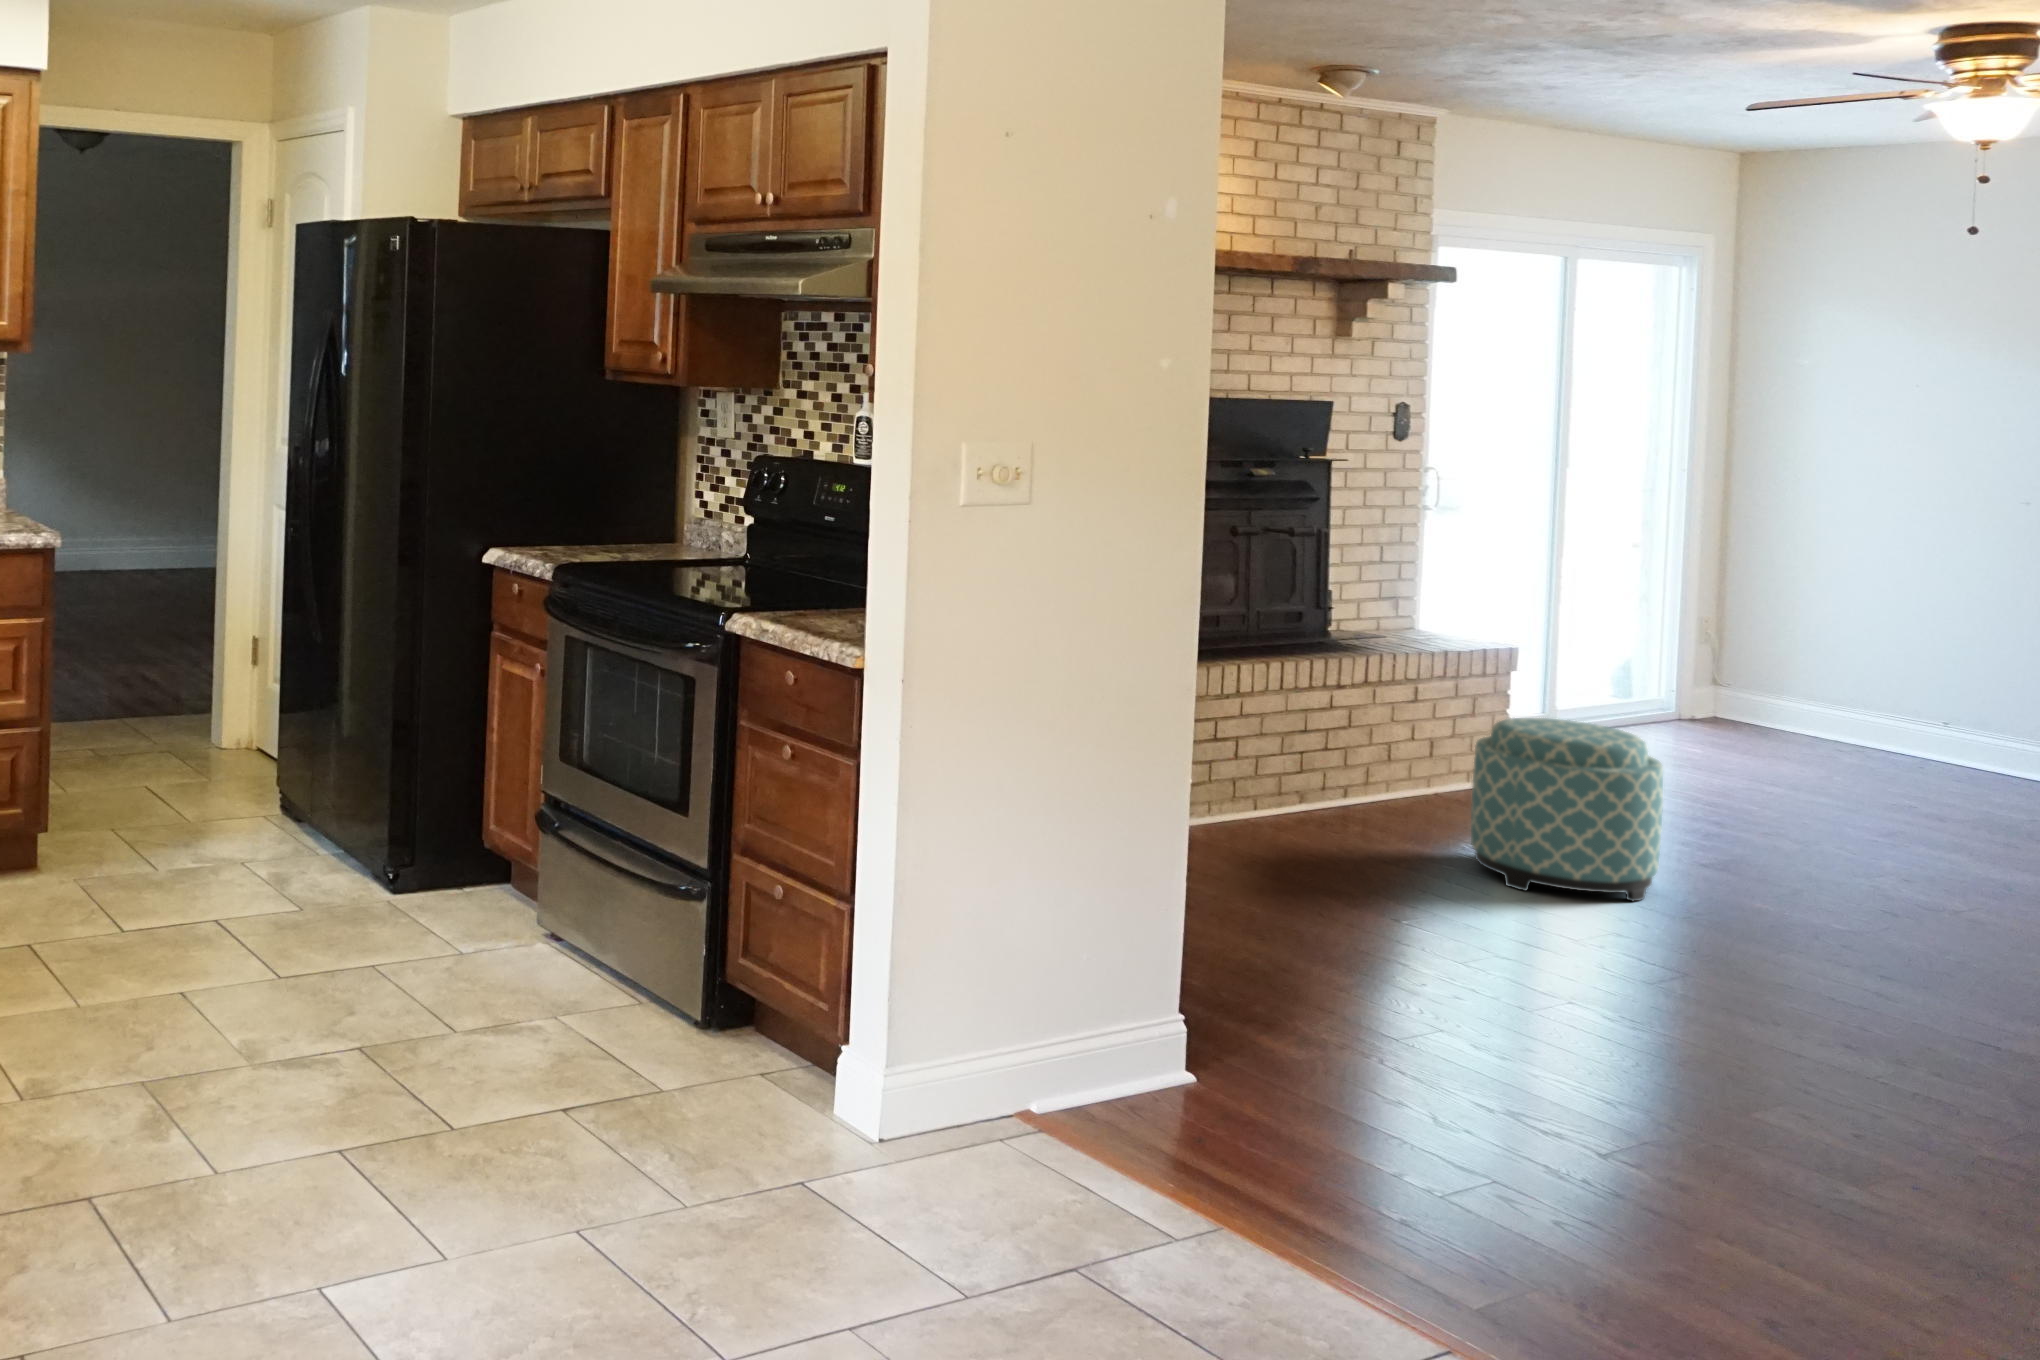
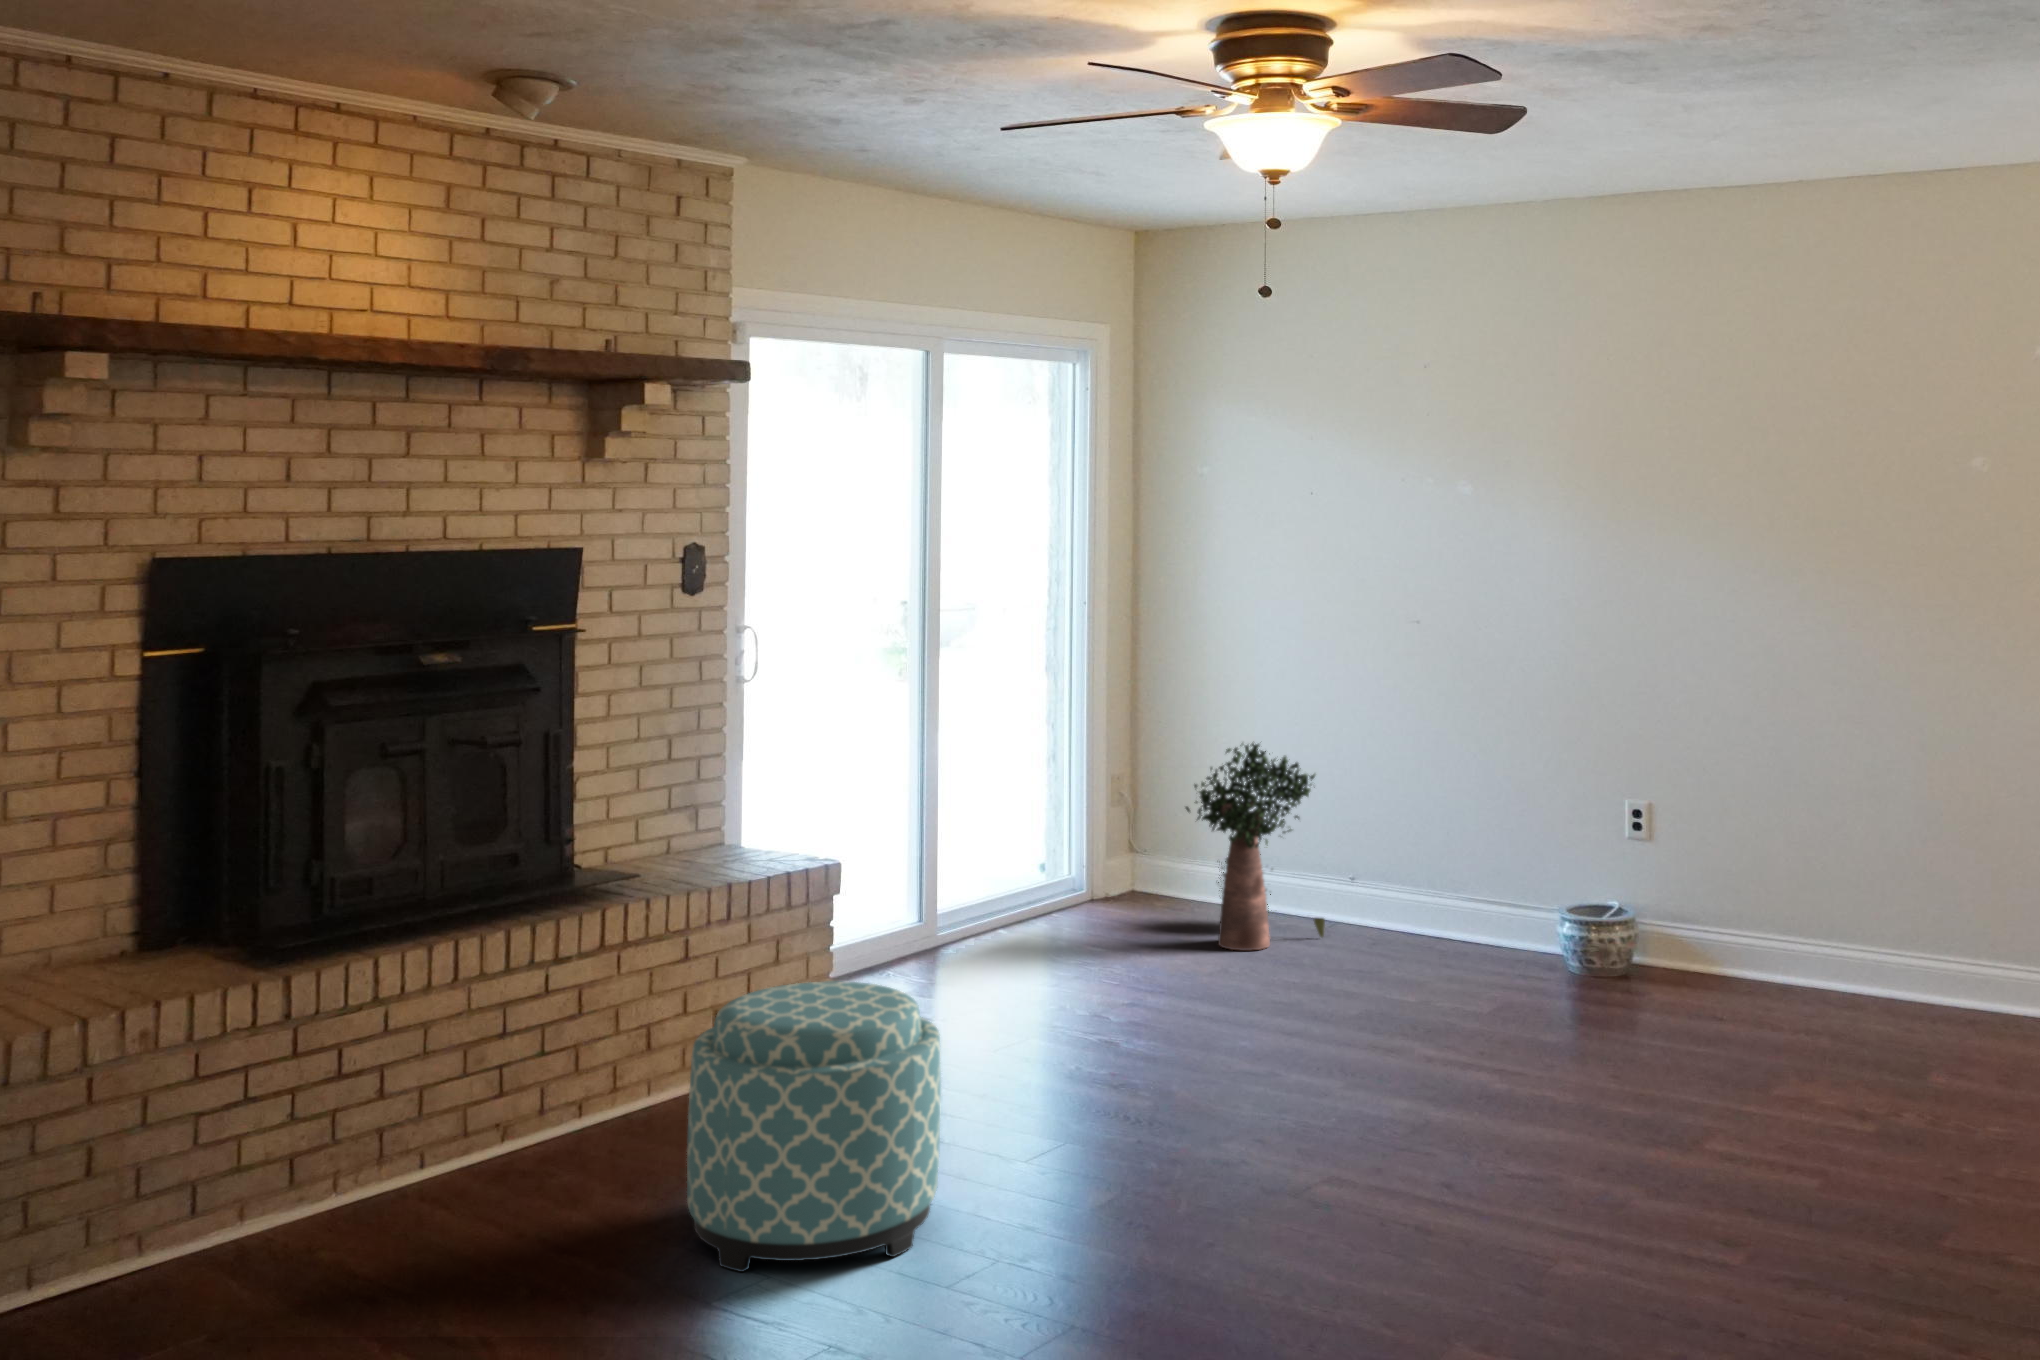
potted plant: none [1794,593,1945,774] -> present [1186,743,1325,951]

